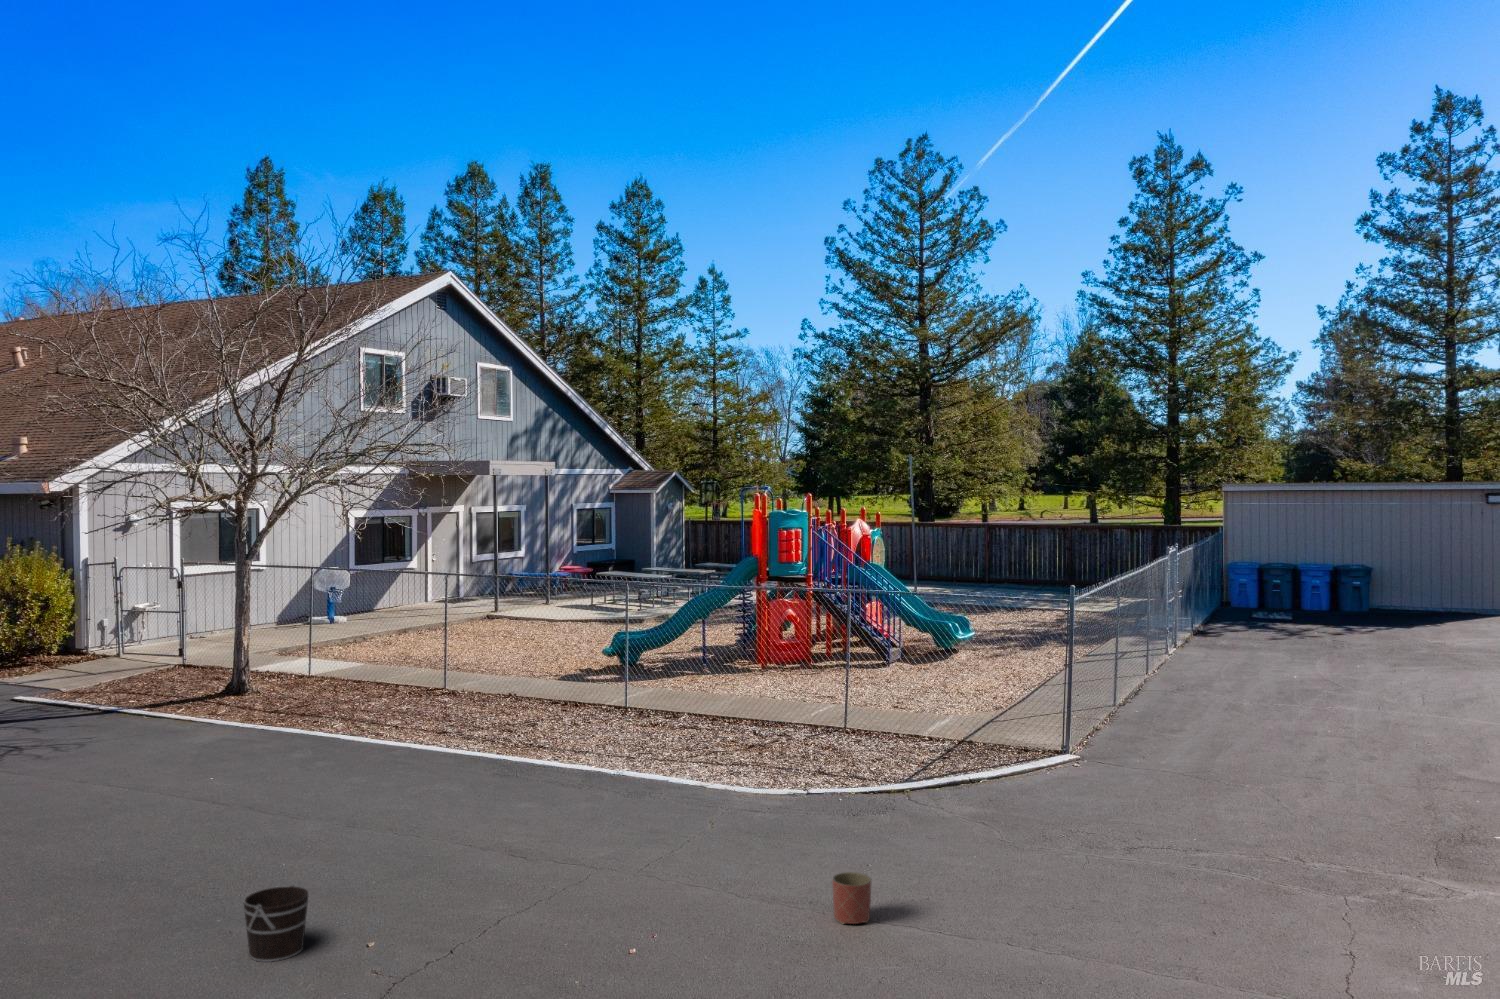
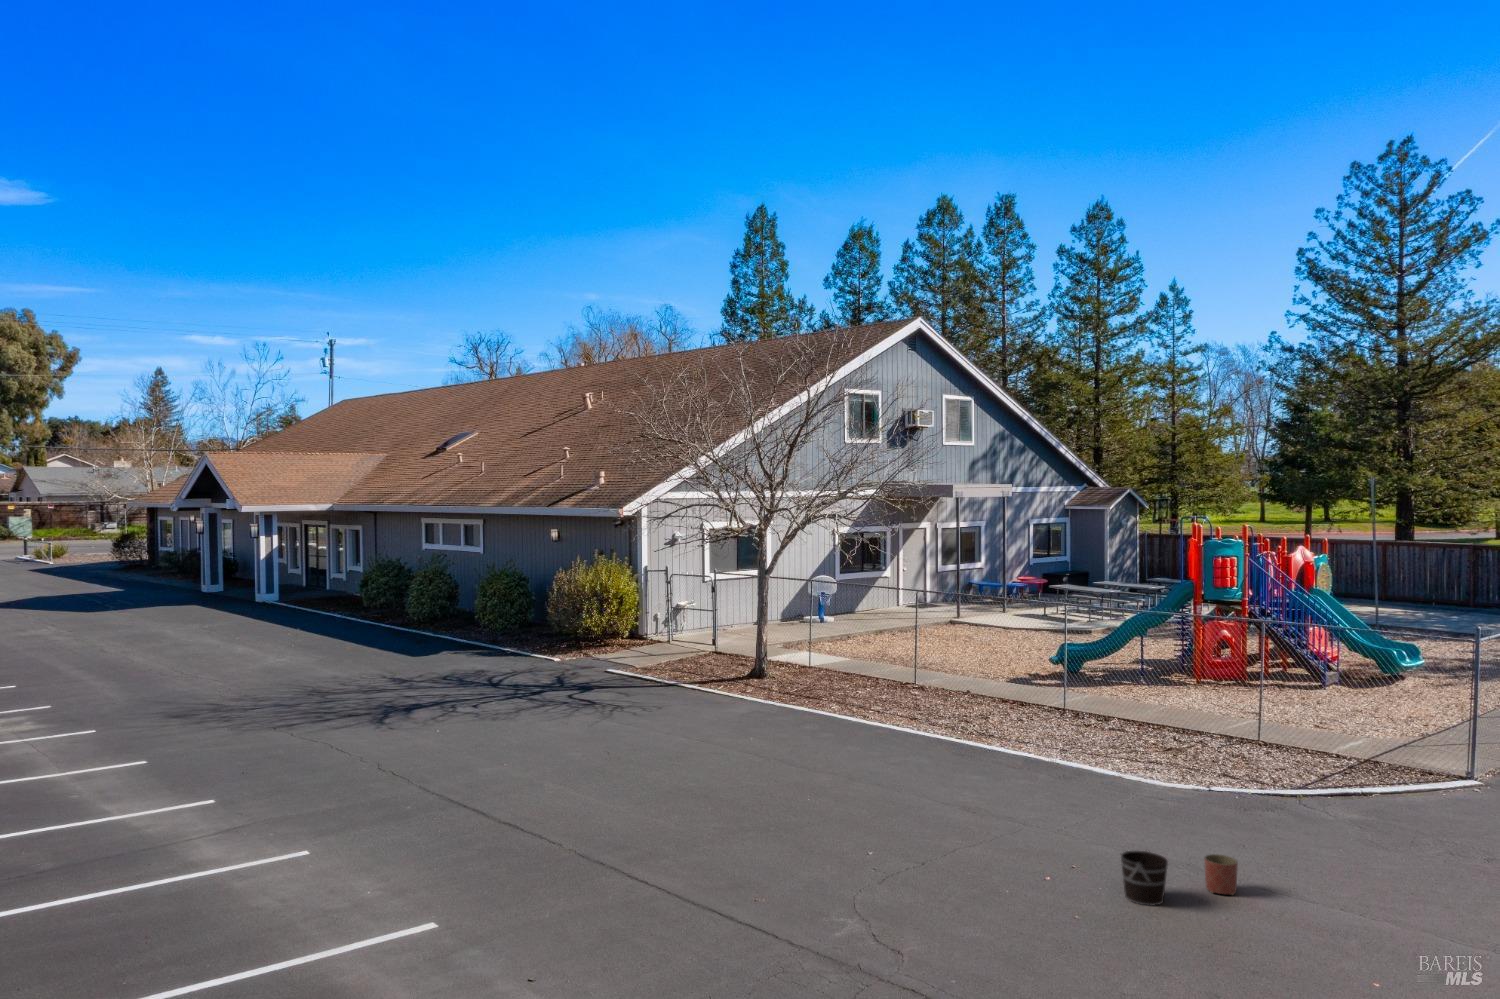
bucket: present [244,884,308,962] -> present [1120,851,1168,906]

